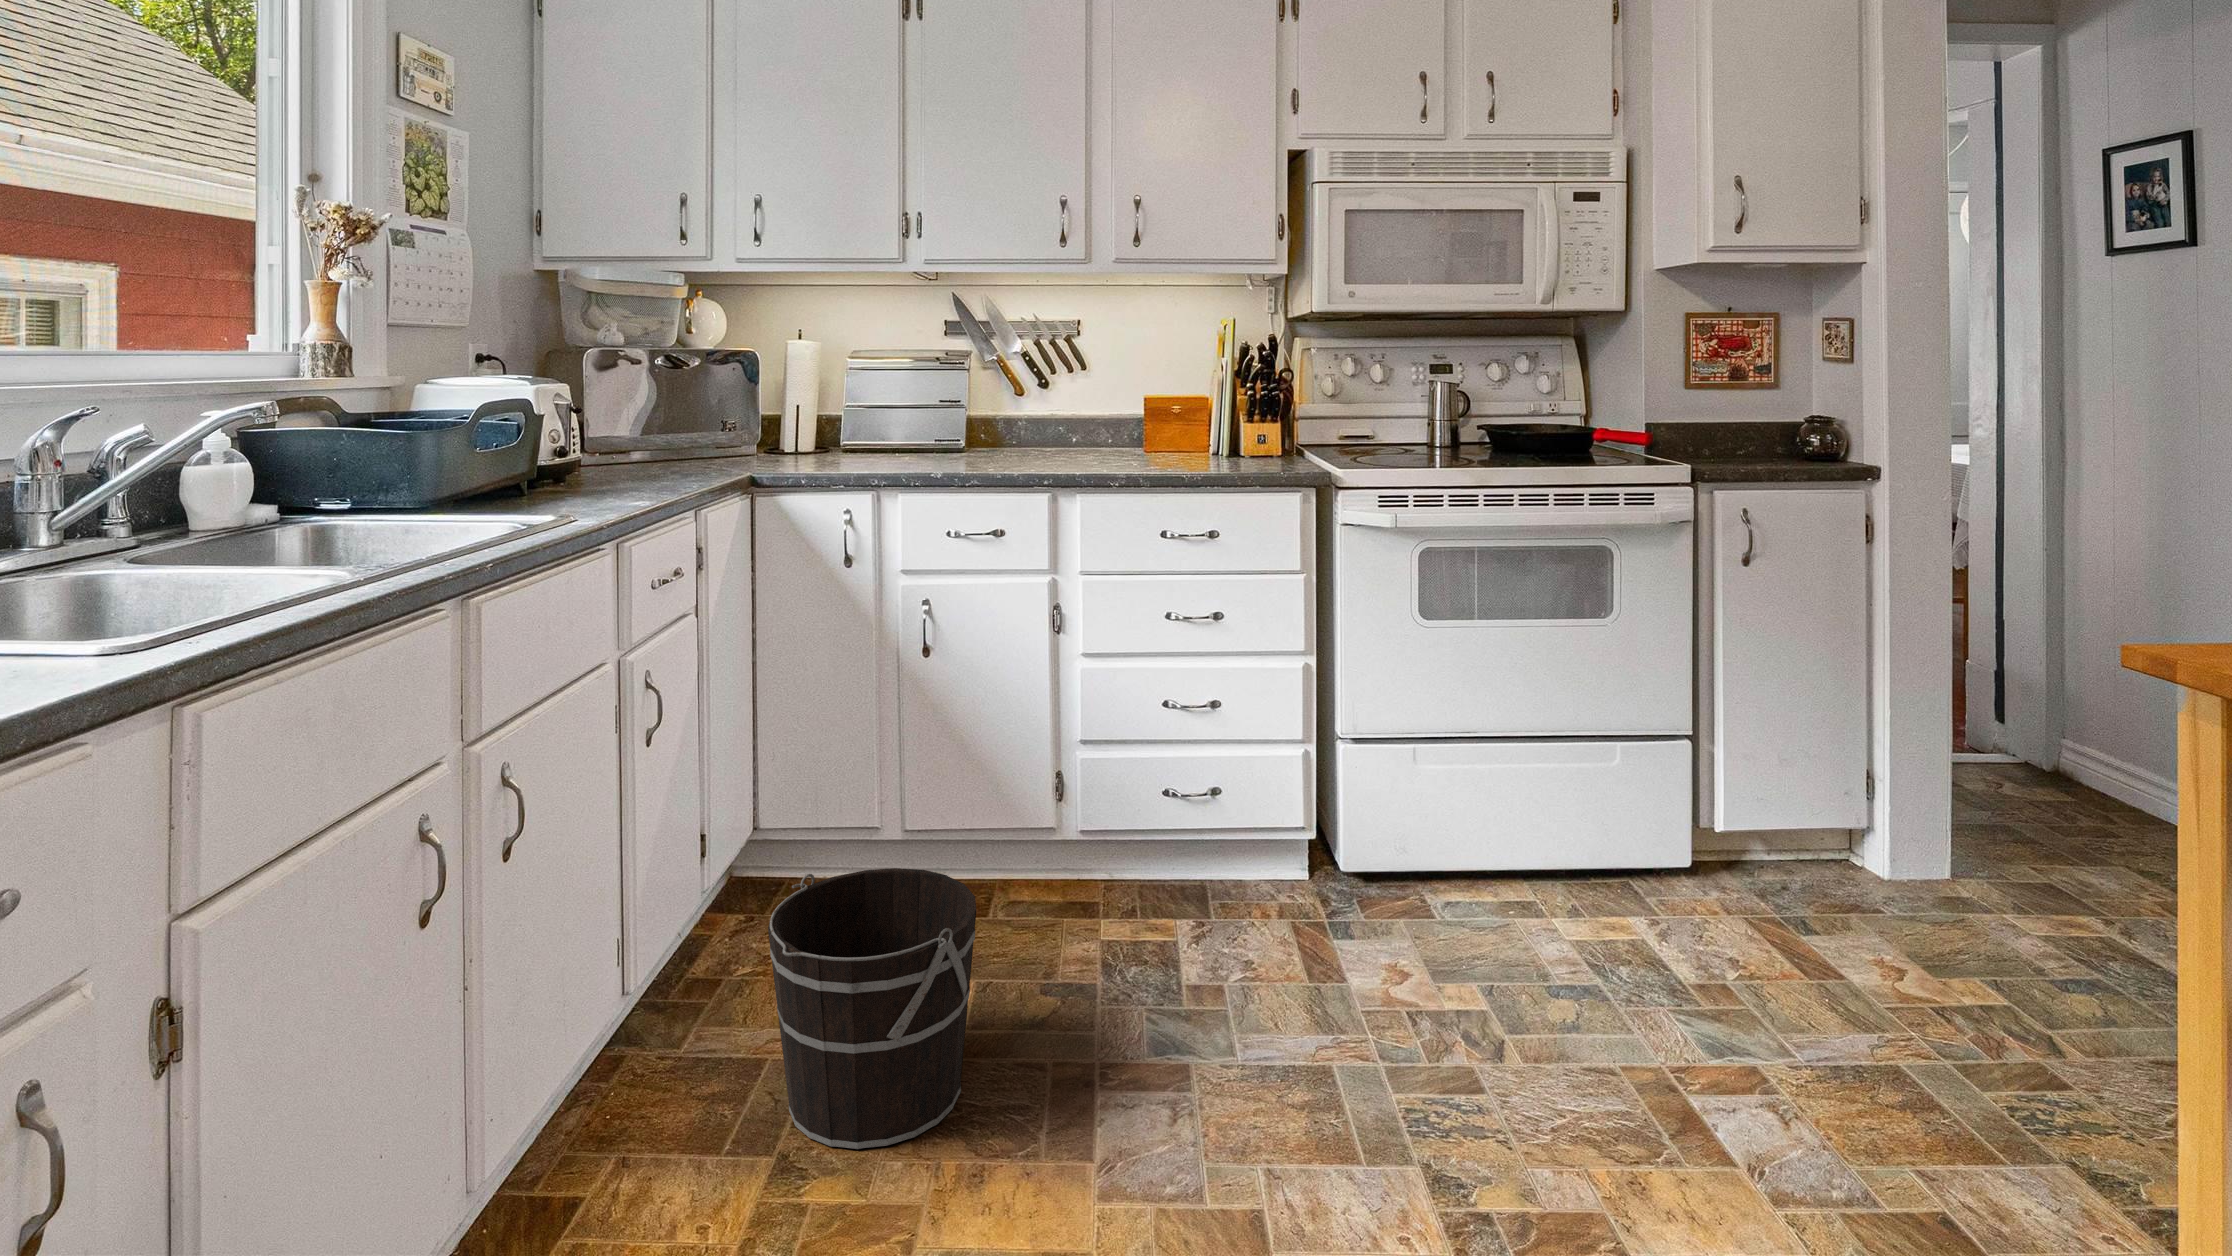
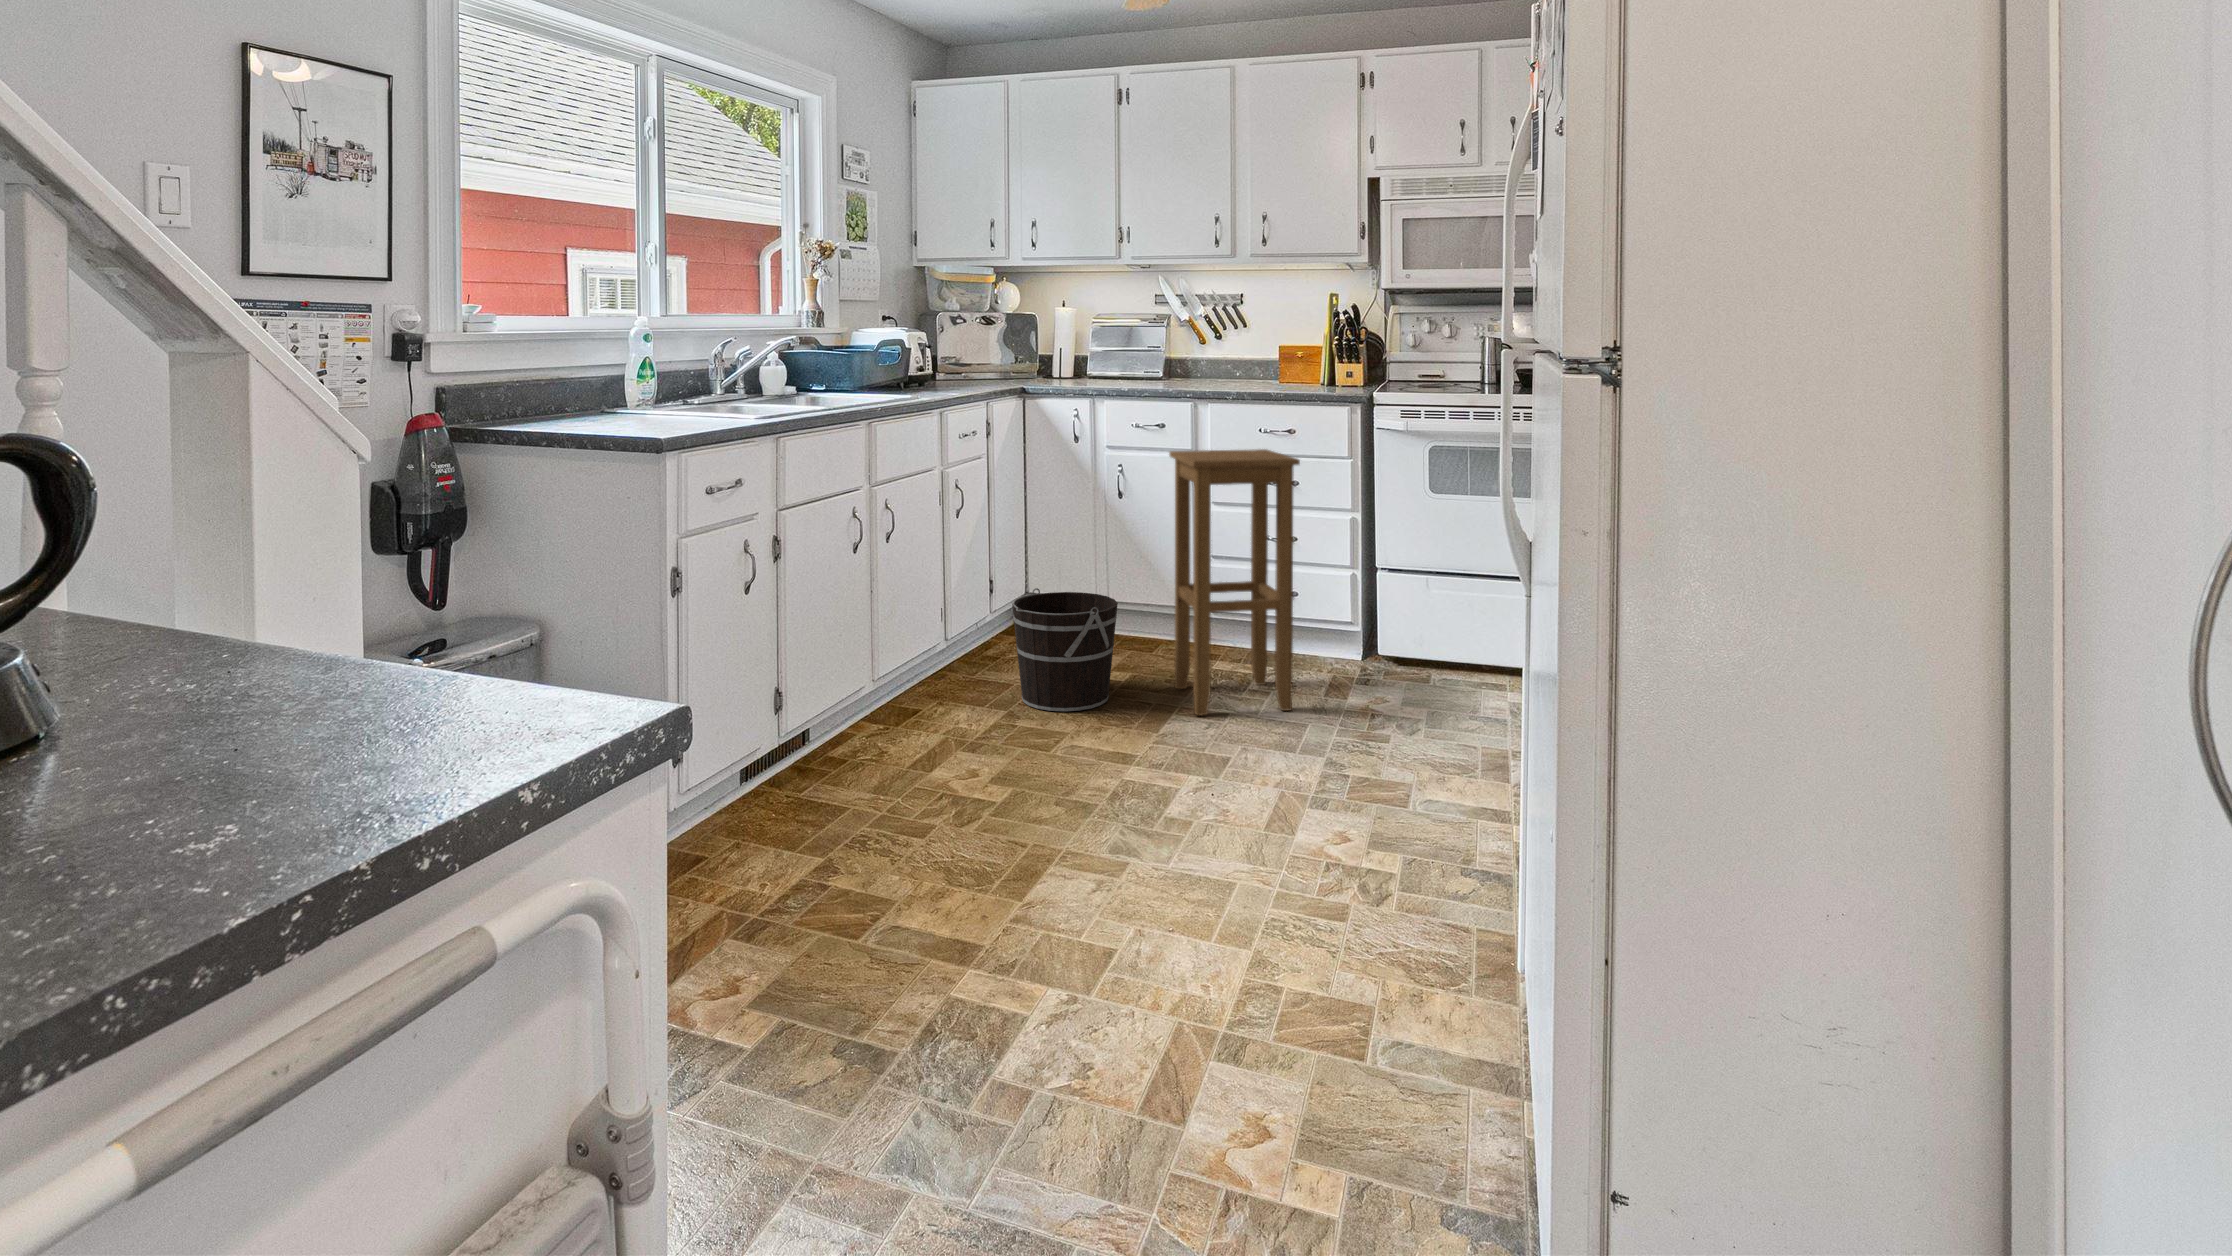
stool: none [1054,581,1311,1112] -> present [1169,449,1300,715]

